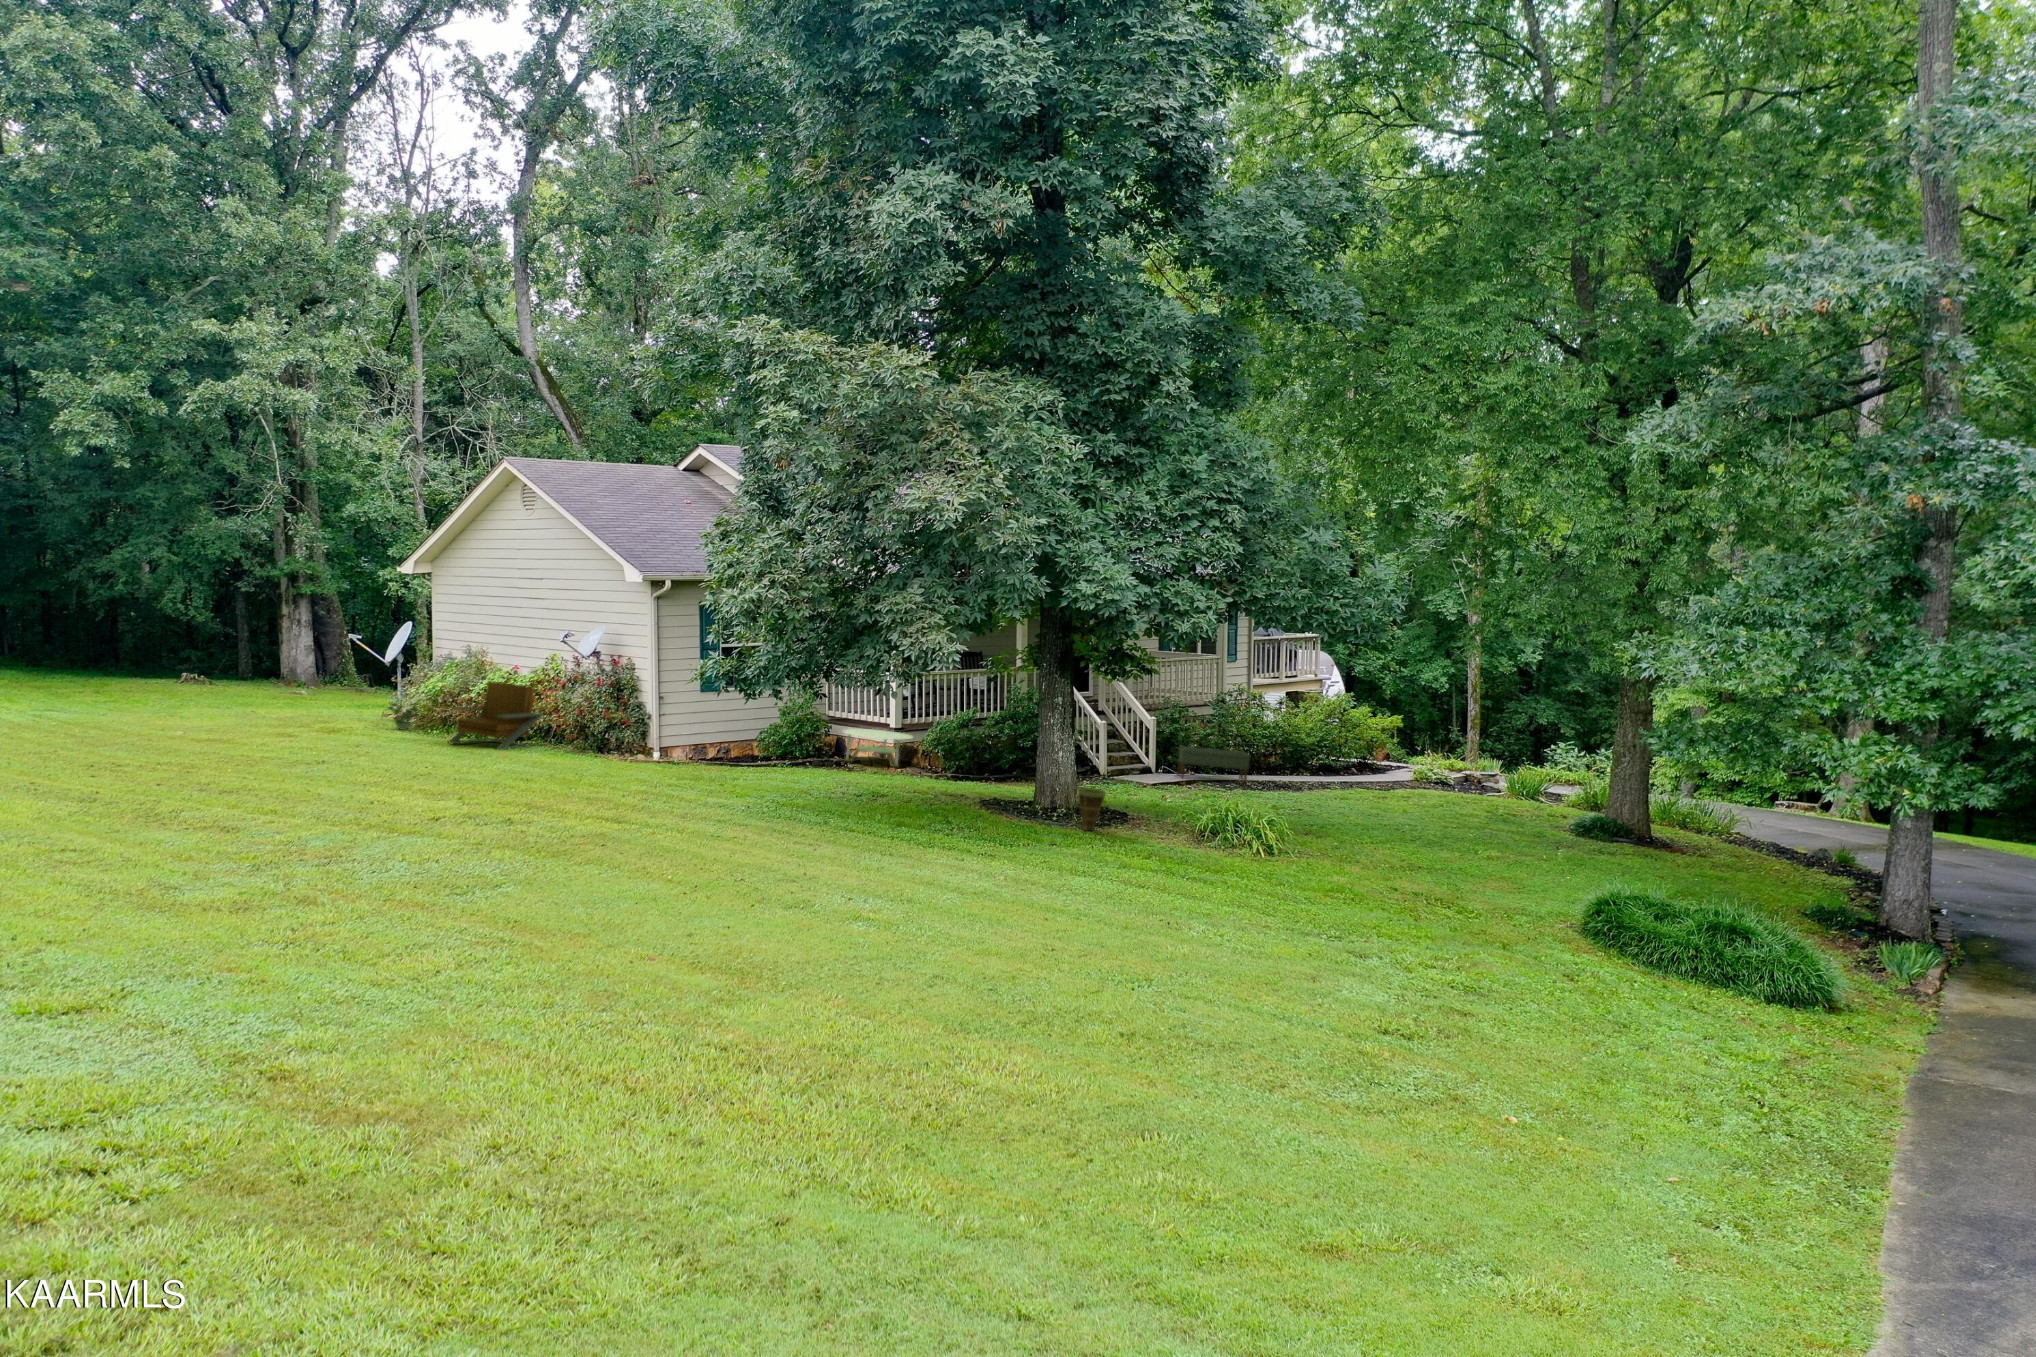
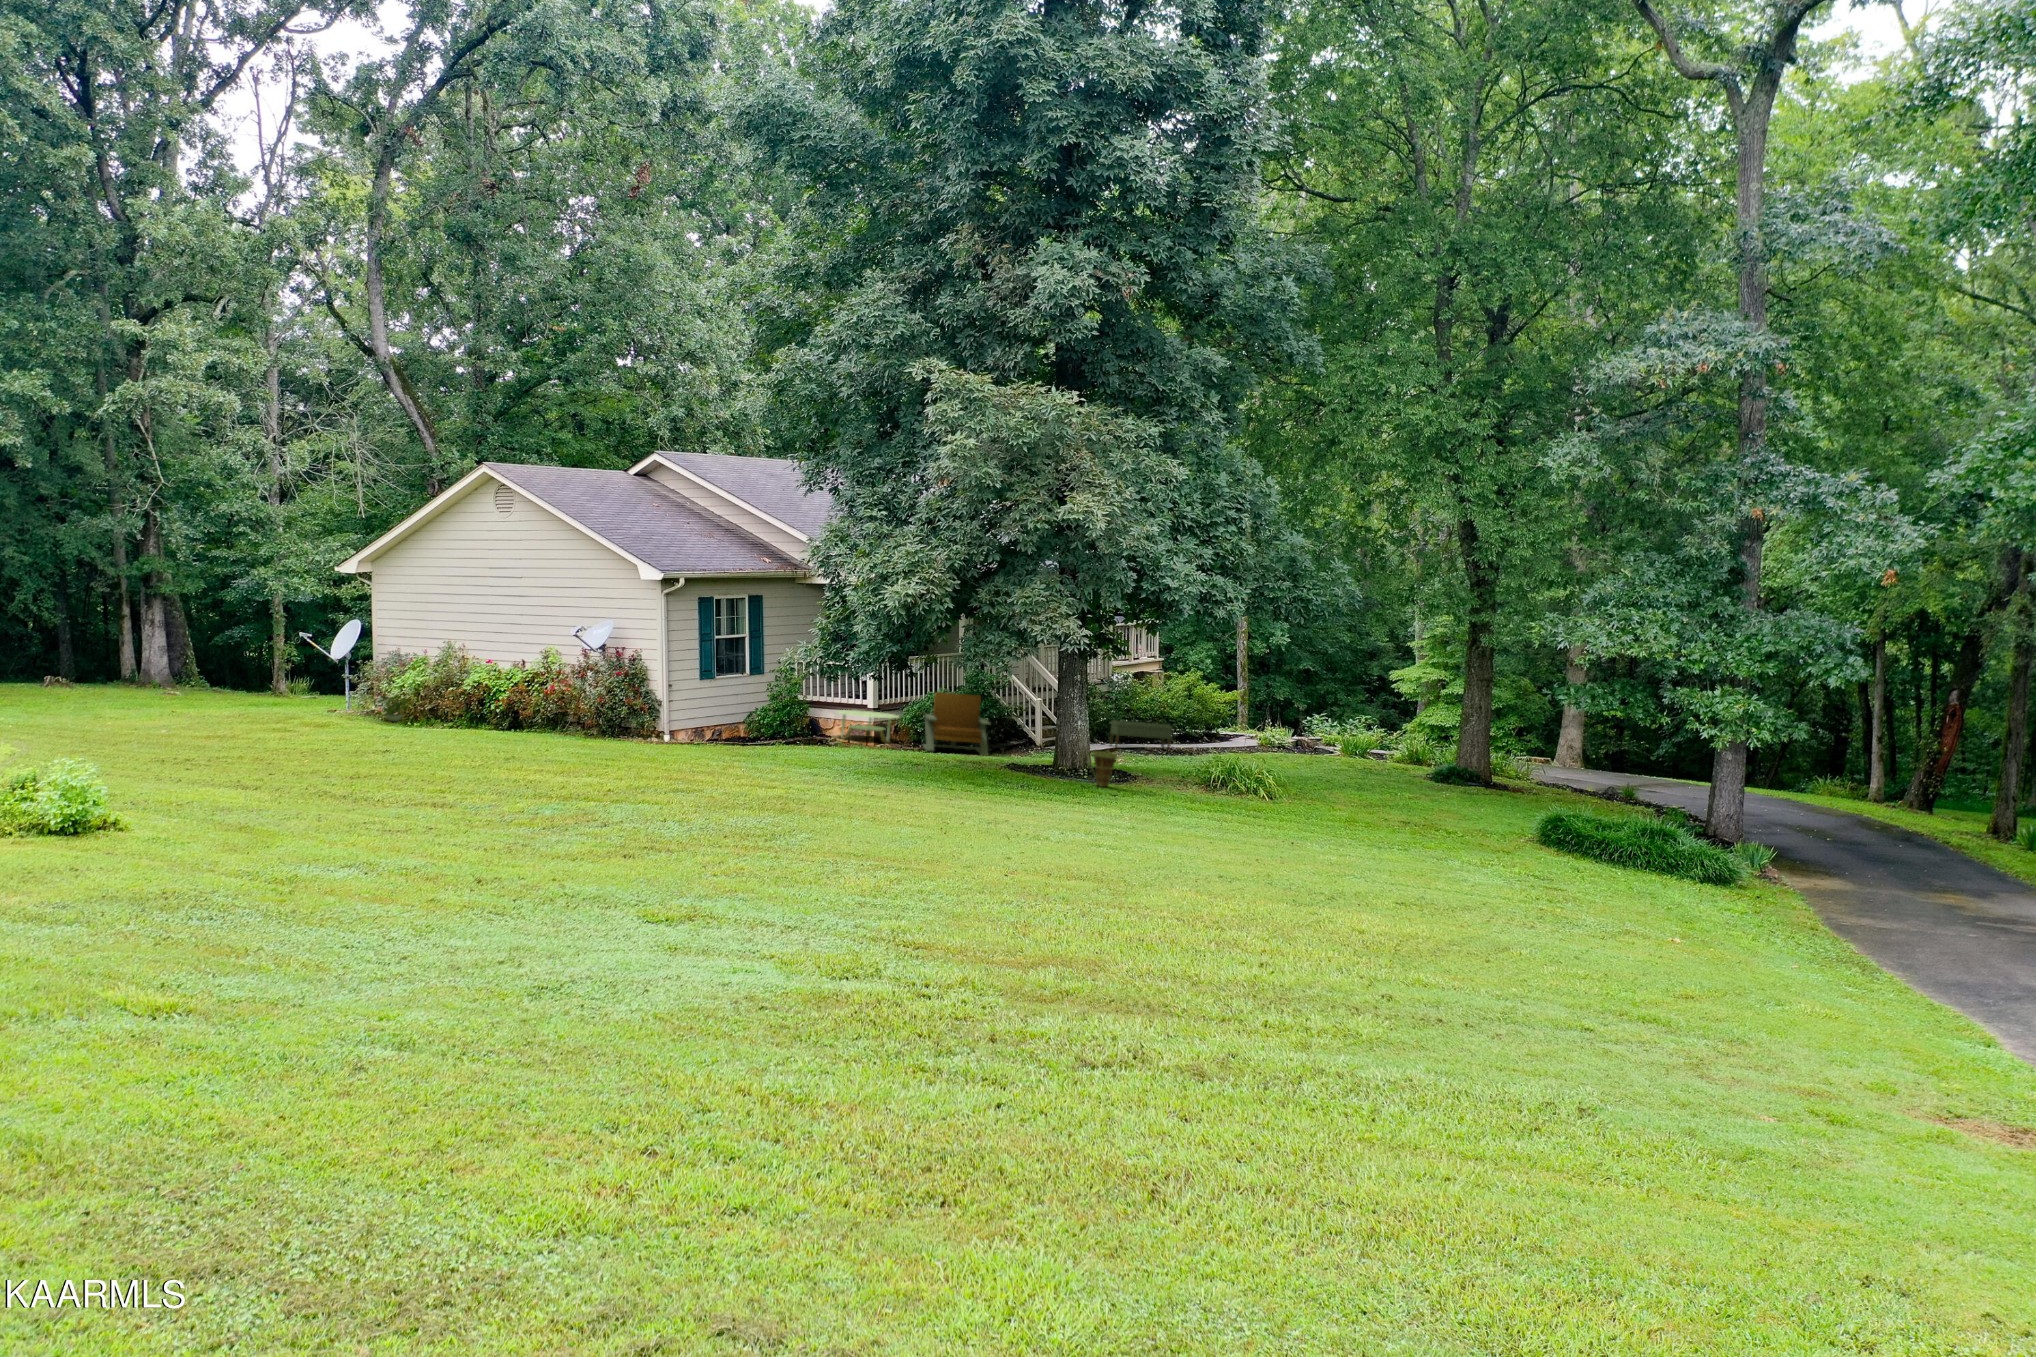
lounge chair: present [448,681,543,750] -> present [923,692,990,755]

